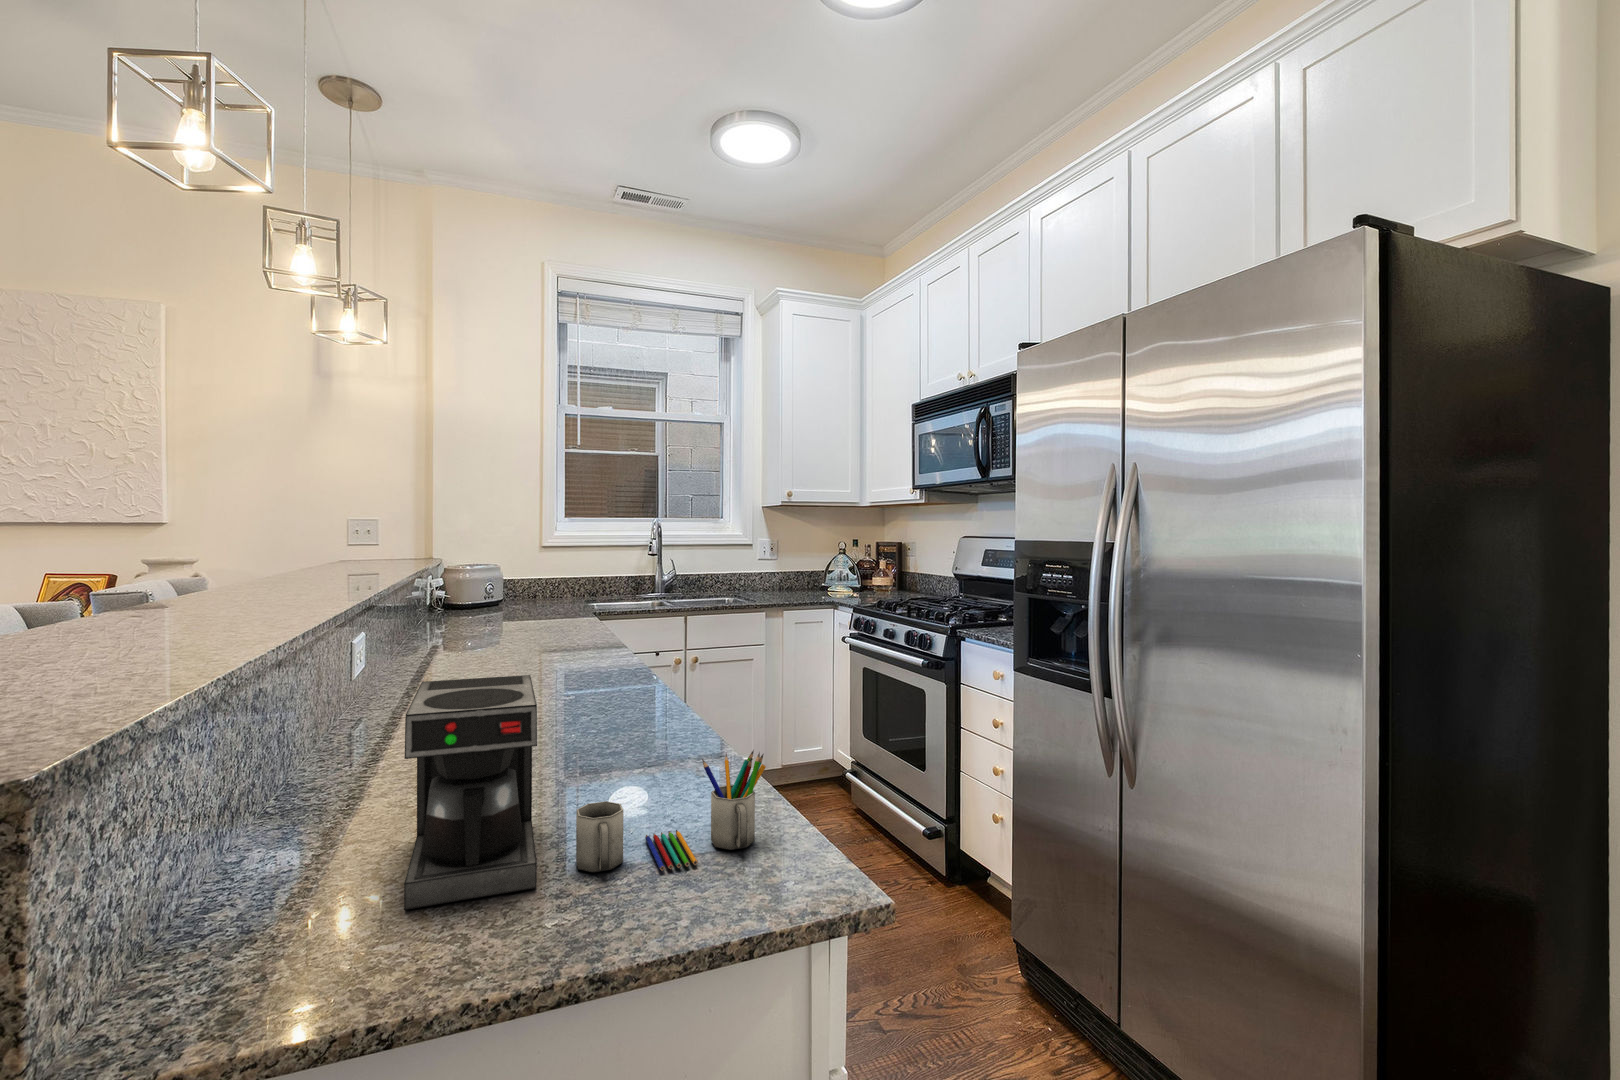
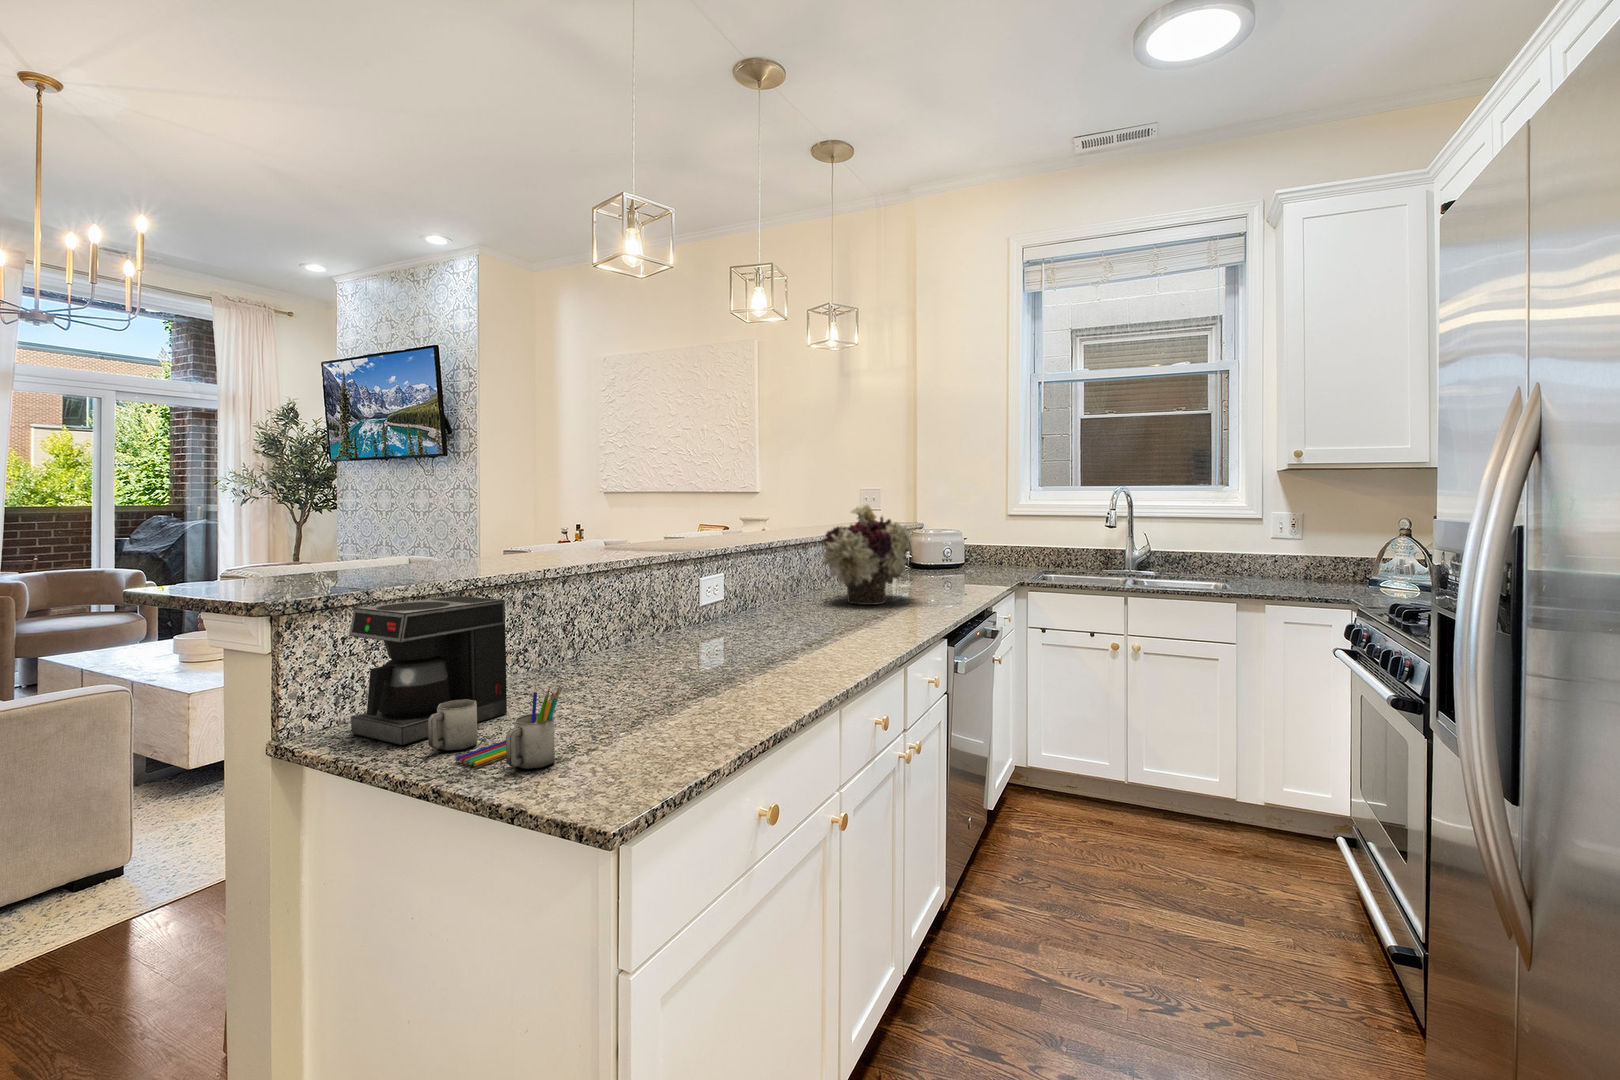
flower arrangement: none [468,535,574,647] -> present [821,504,911,605]

